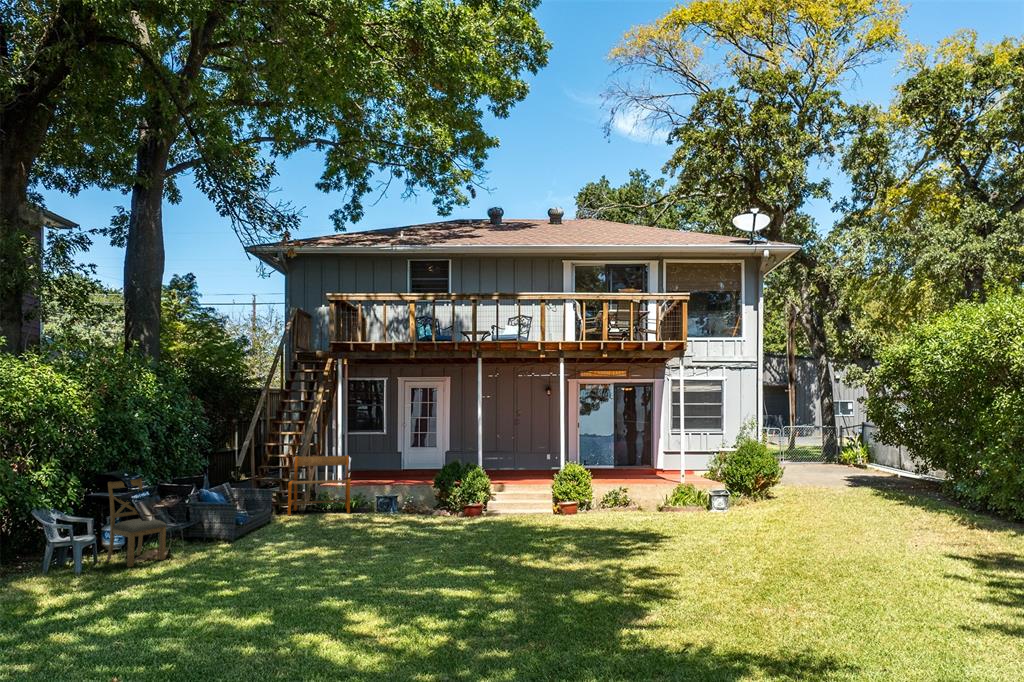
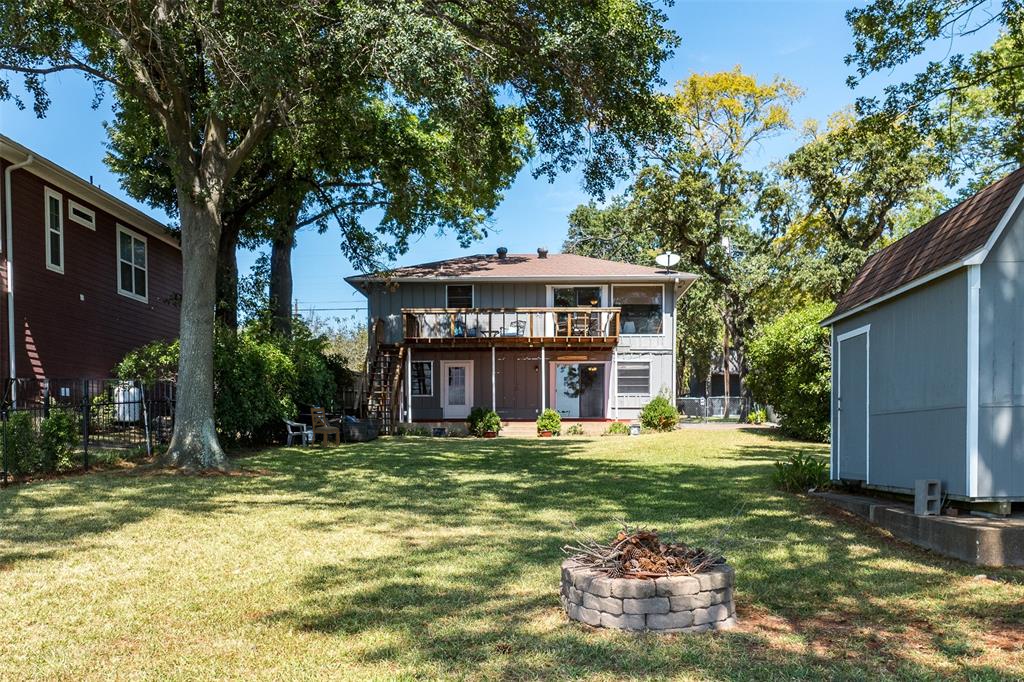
bench: present [288,455,351,516] -> none [384,405,419,438]

